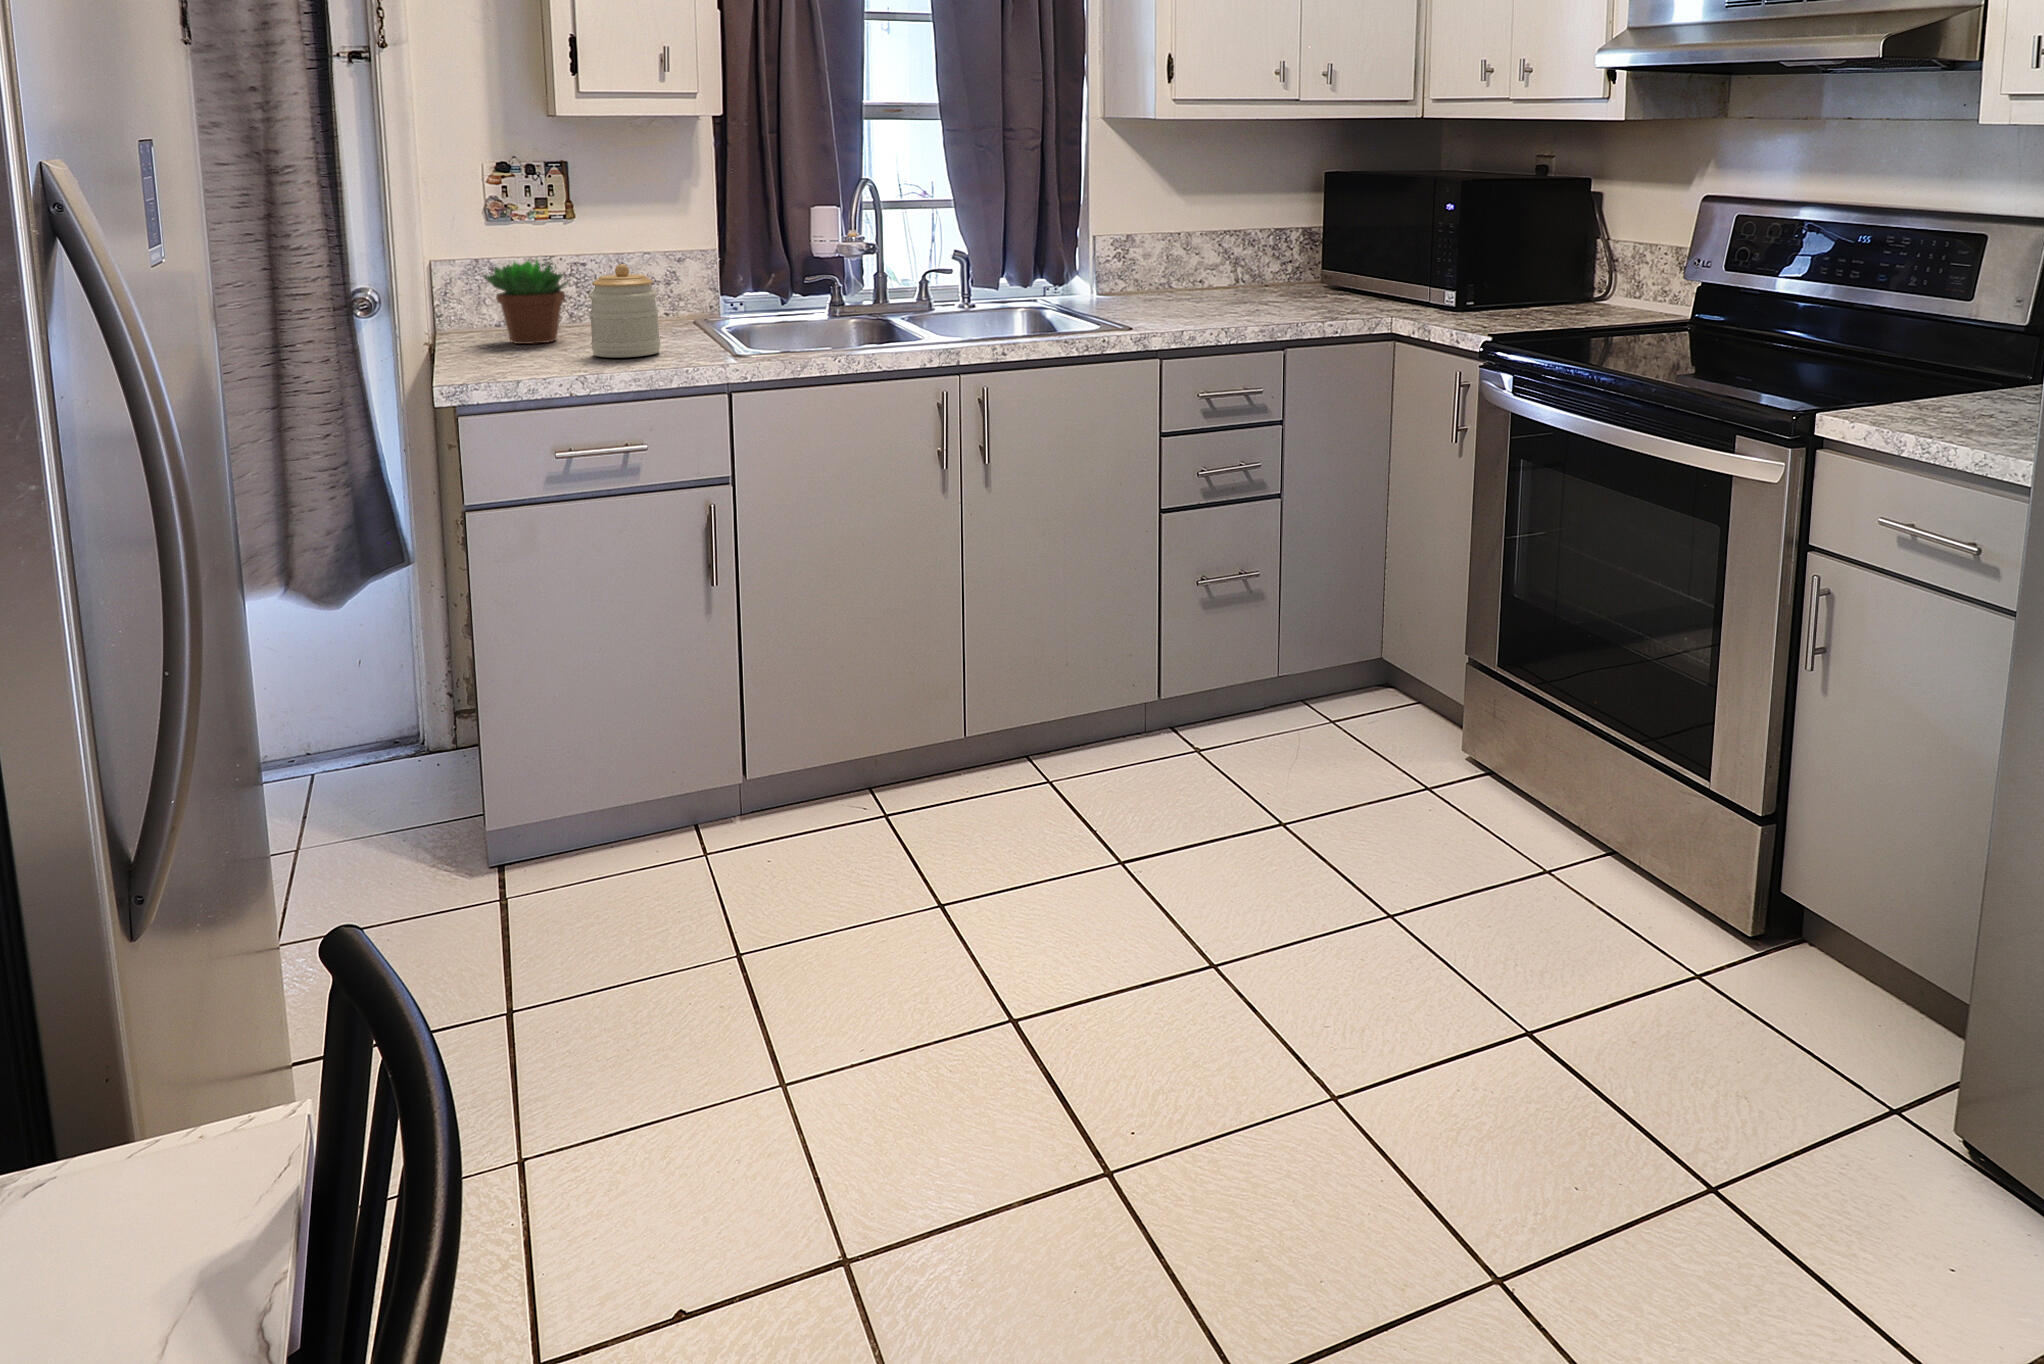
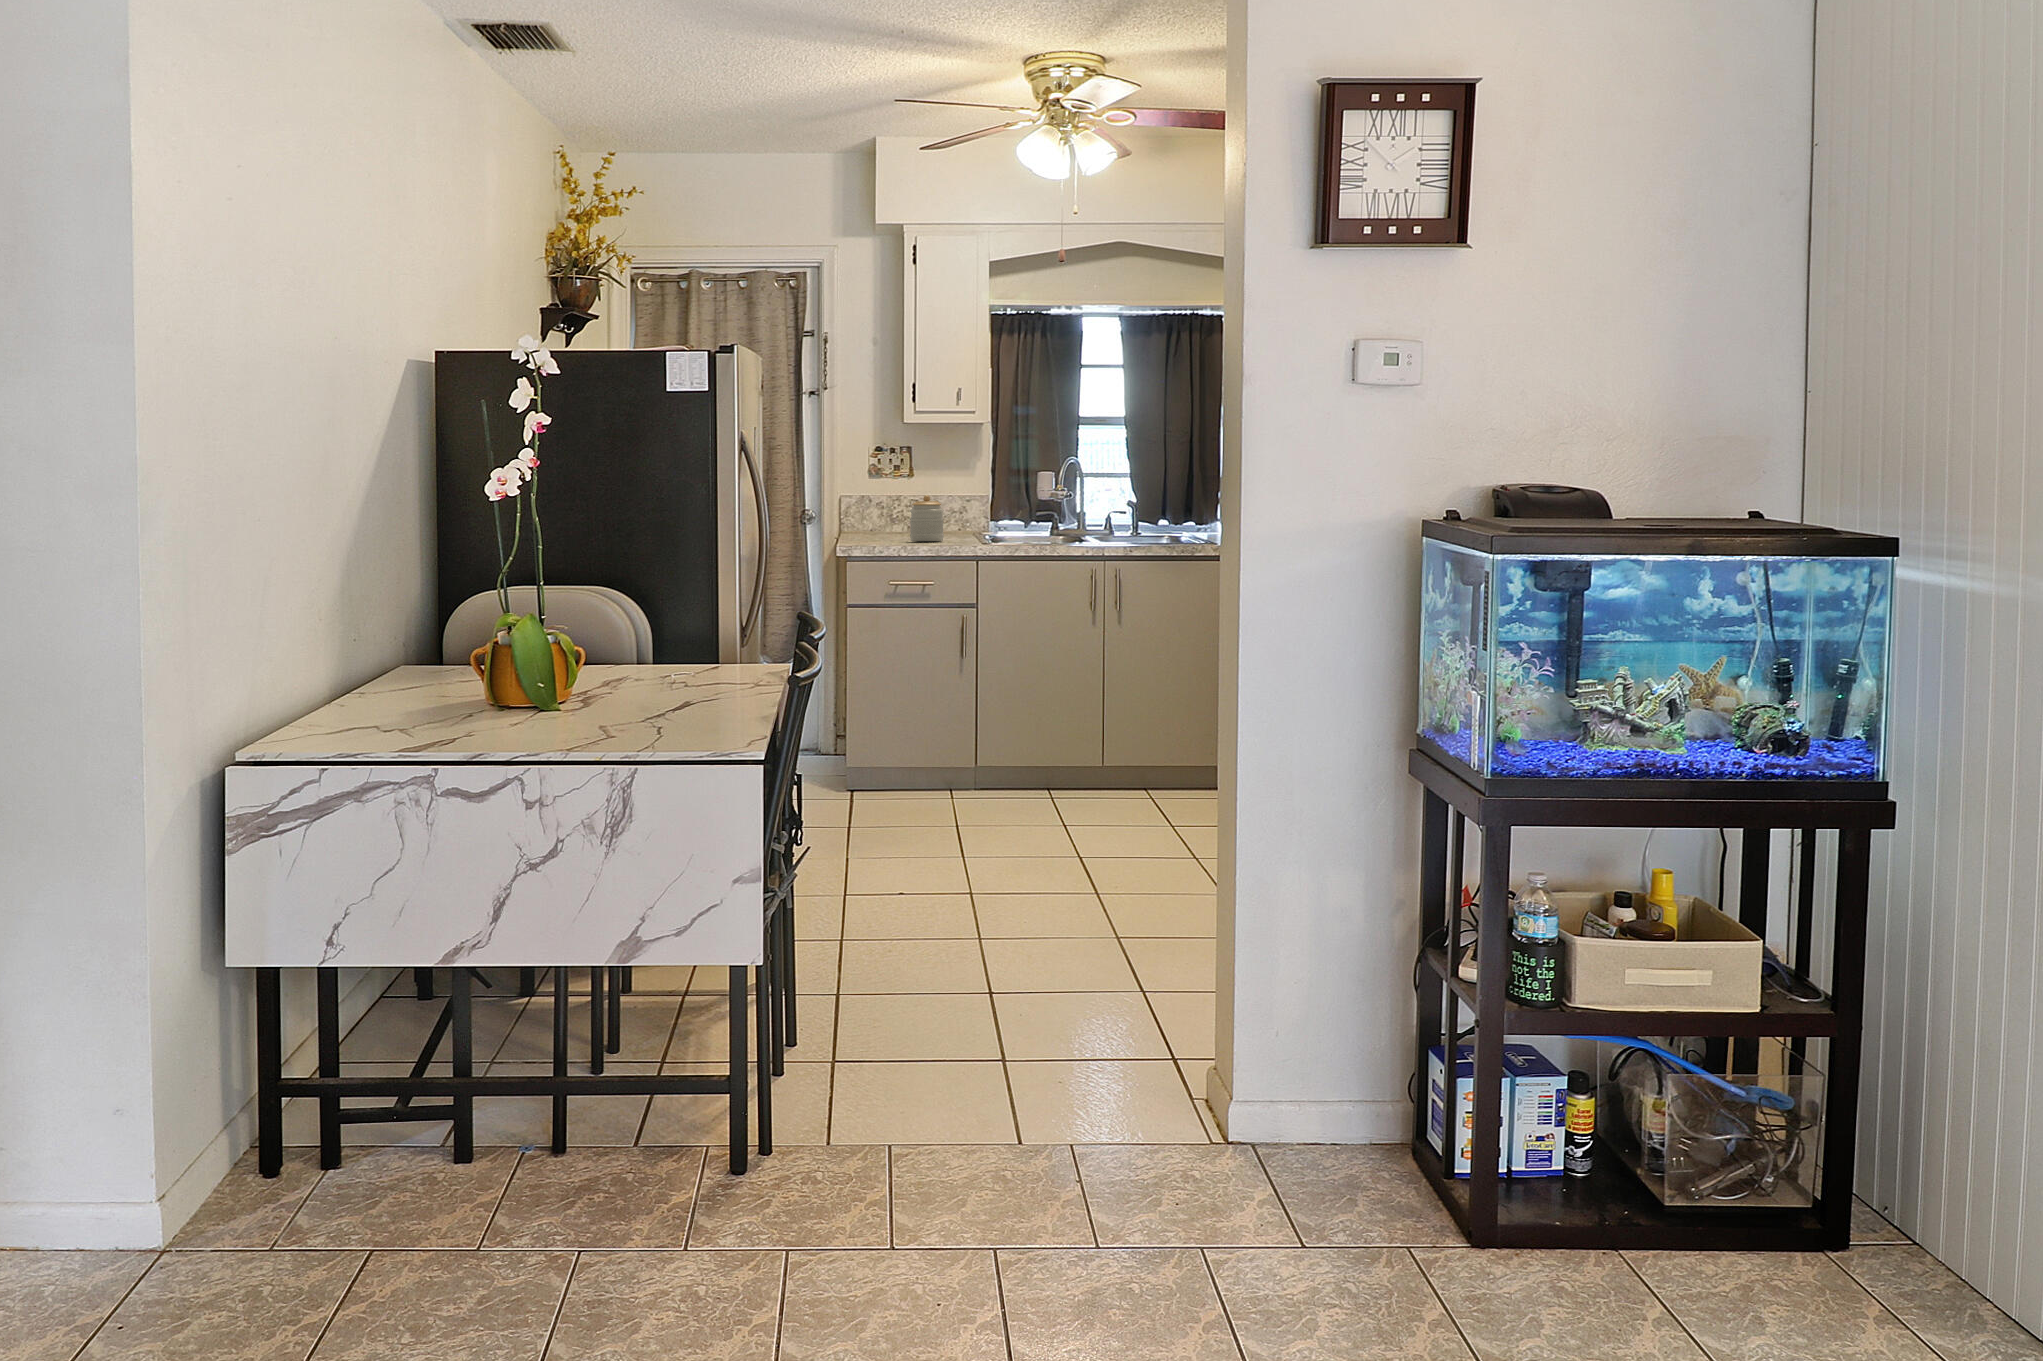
succulent plant: present [483,260,568,344] -> none [863,495,907,539]

